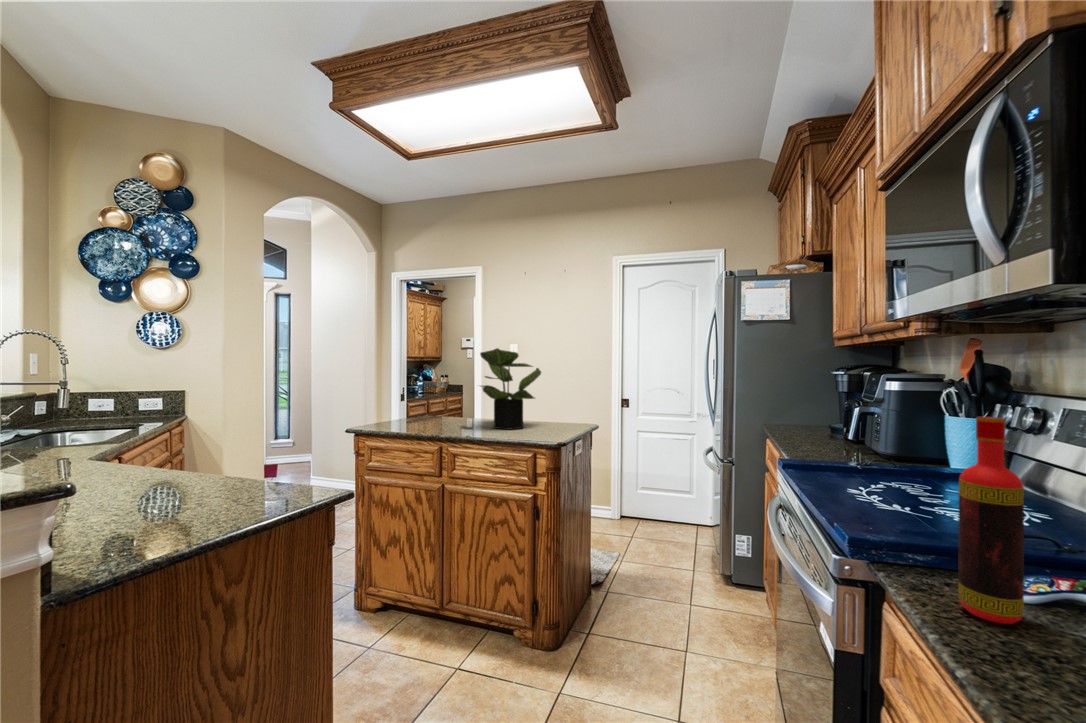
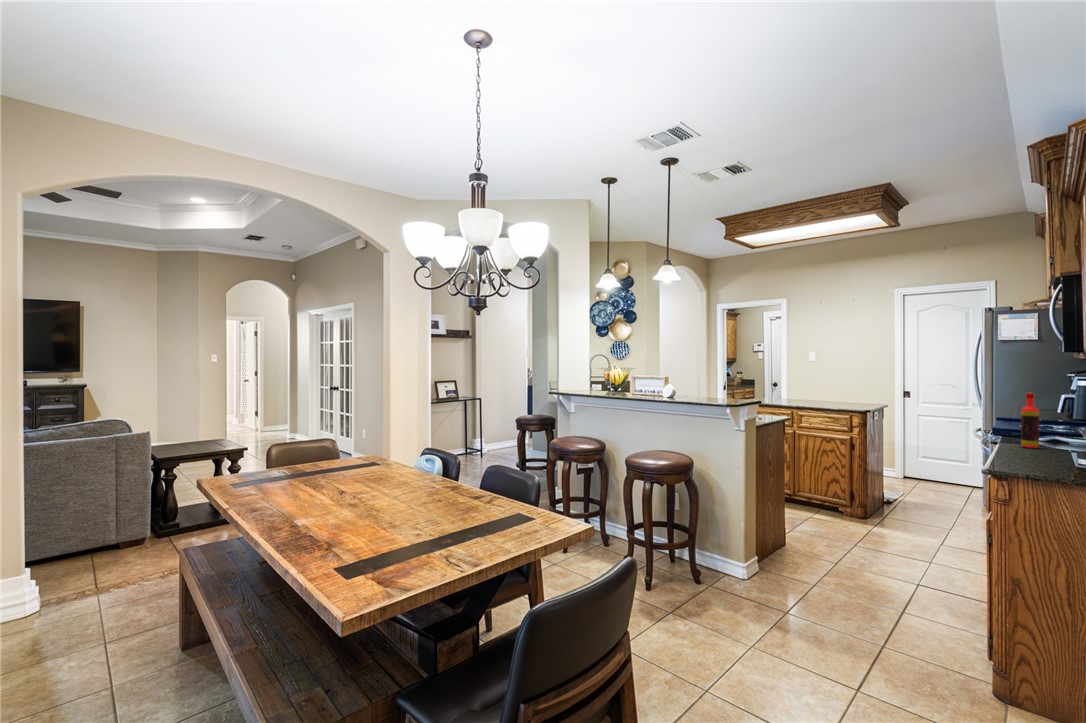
potted plant: present [480,348,541,430] -> none [809,362,850,405]

